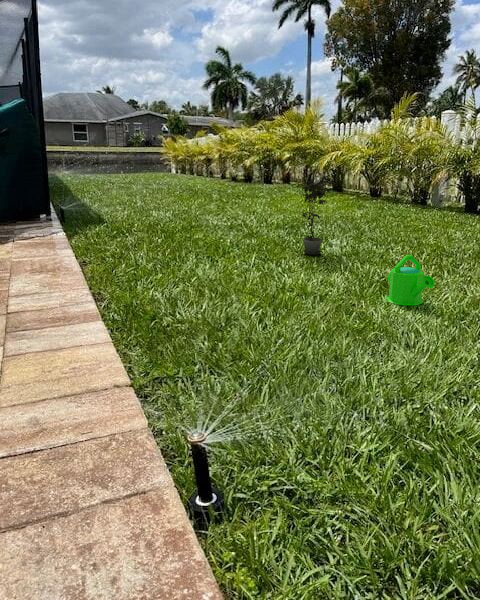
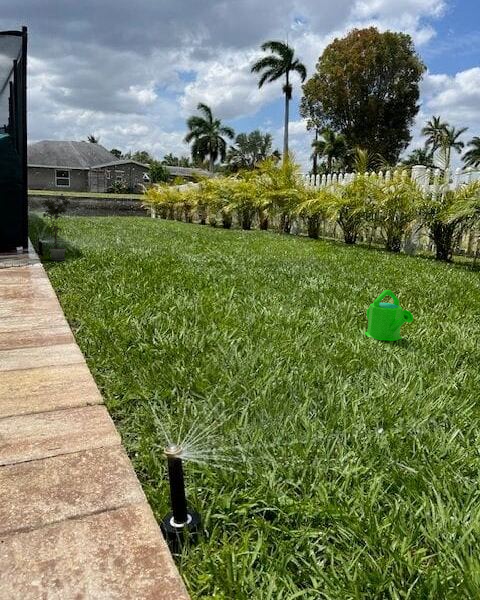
potted plant: present [302,172,334,255] -> present [39,194,70,261]

